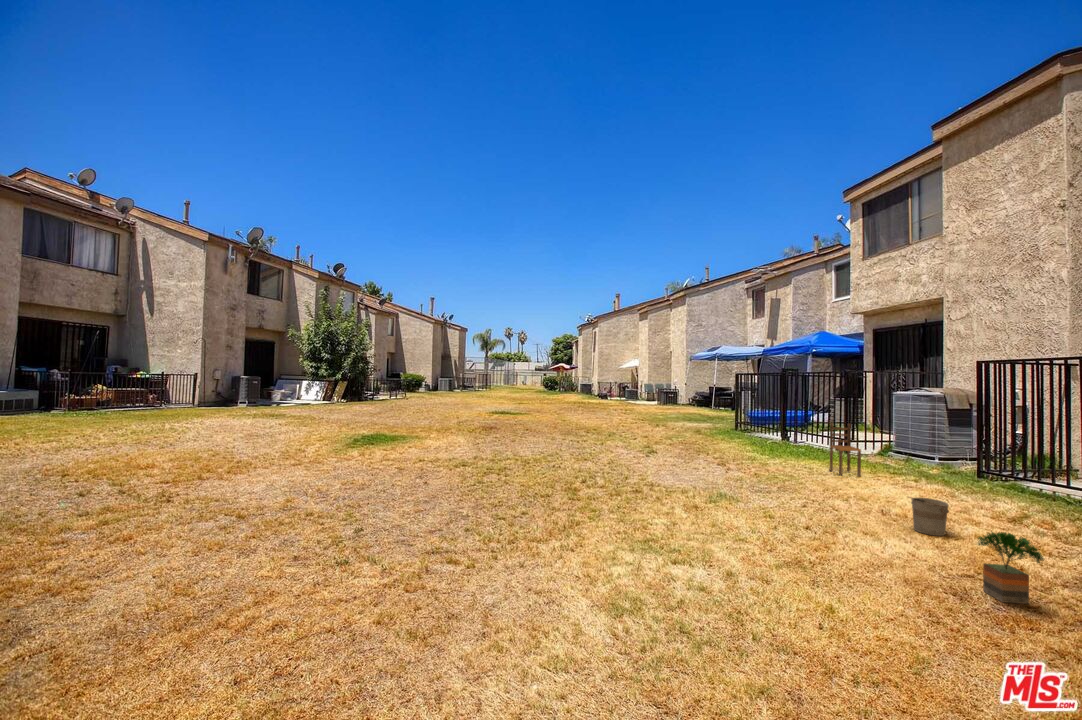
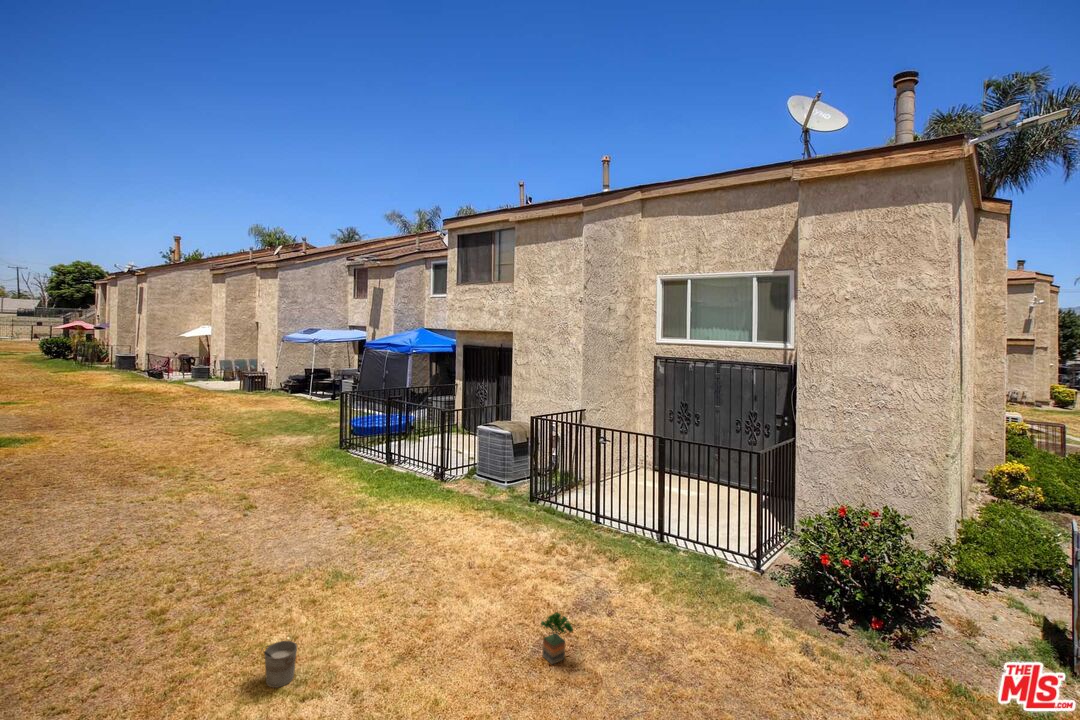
chair: present [829,423,861,477] -> none [434,467,458,516]
bucket: present [911,497,949,536] -> present [262,641,297,688]

